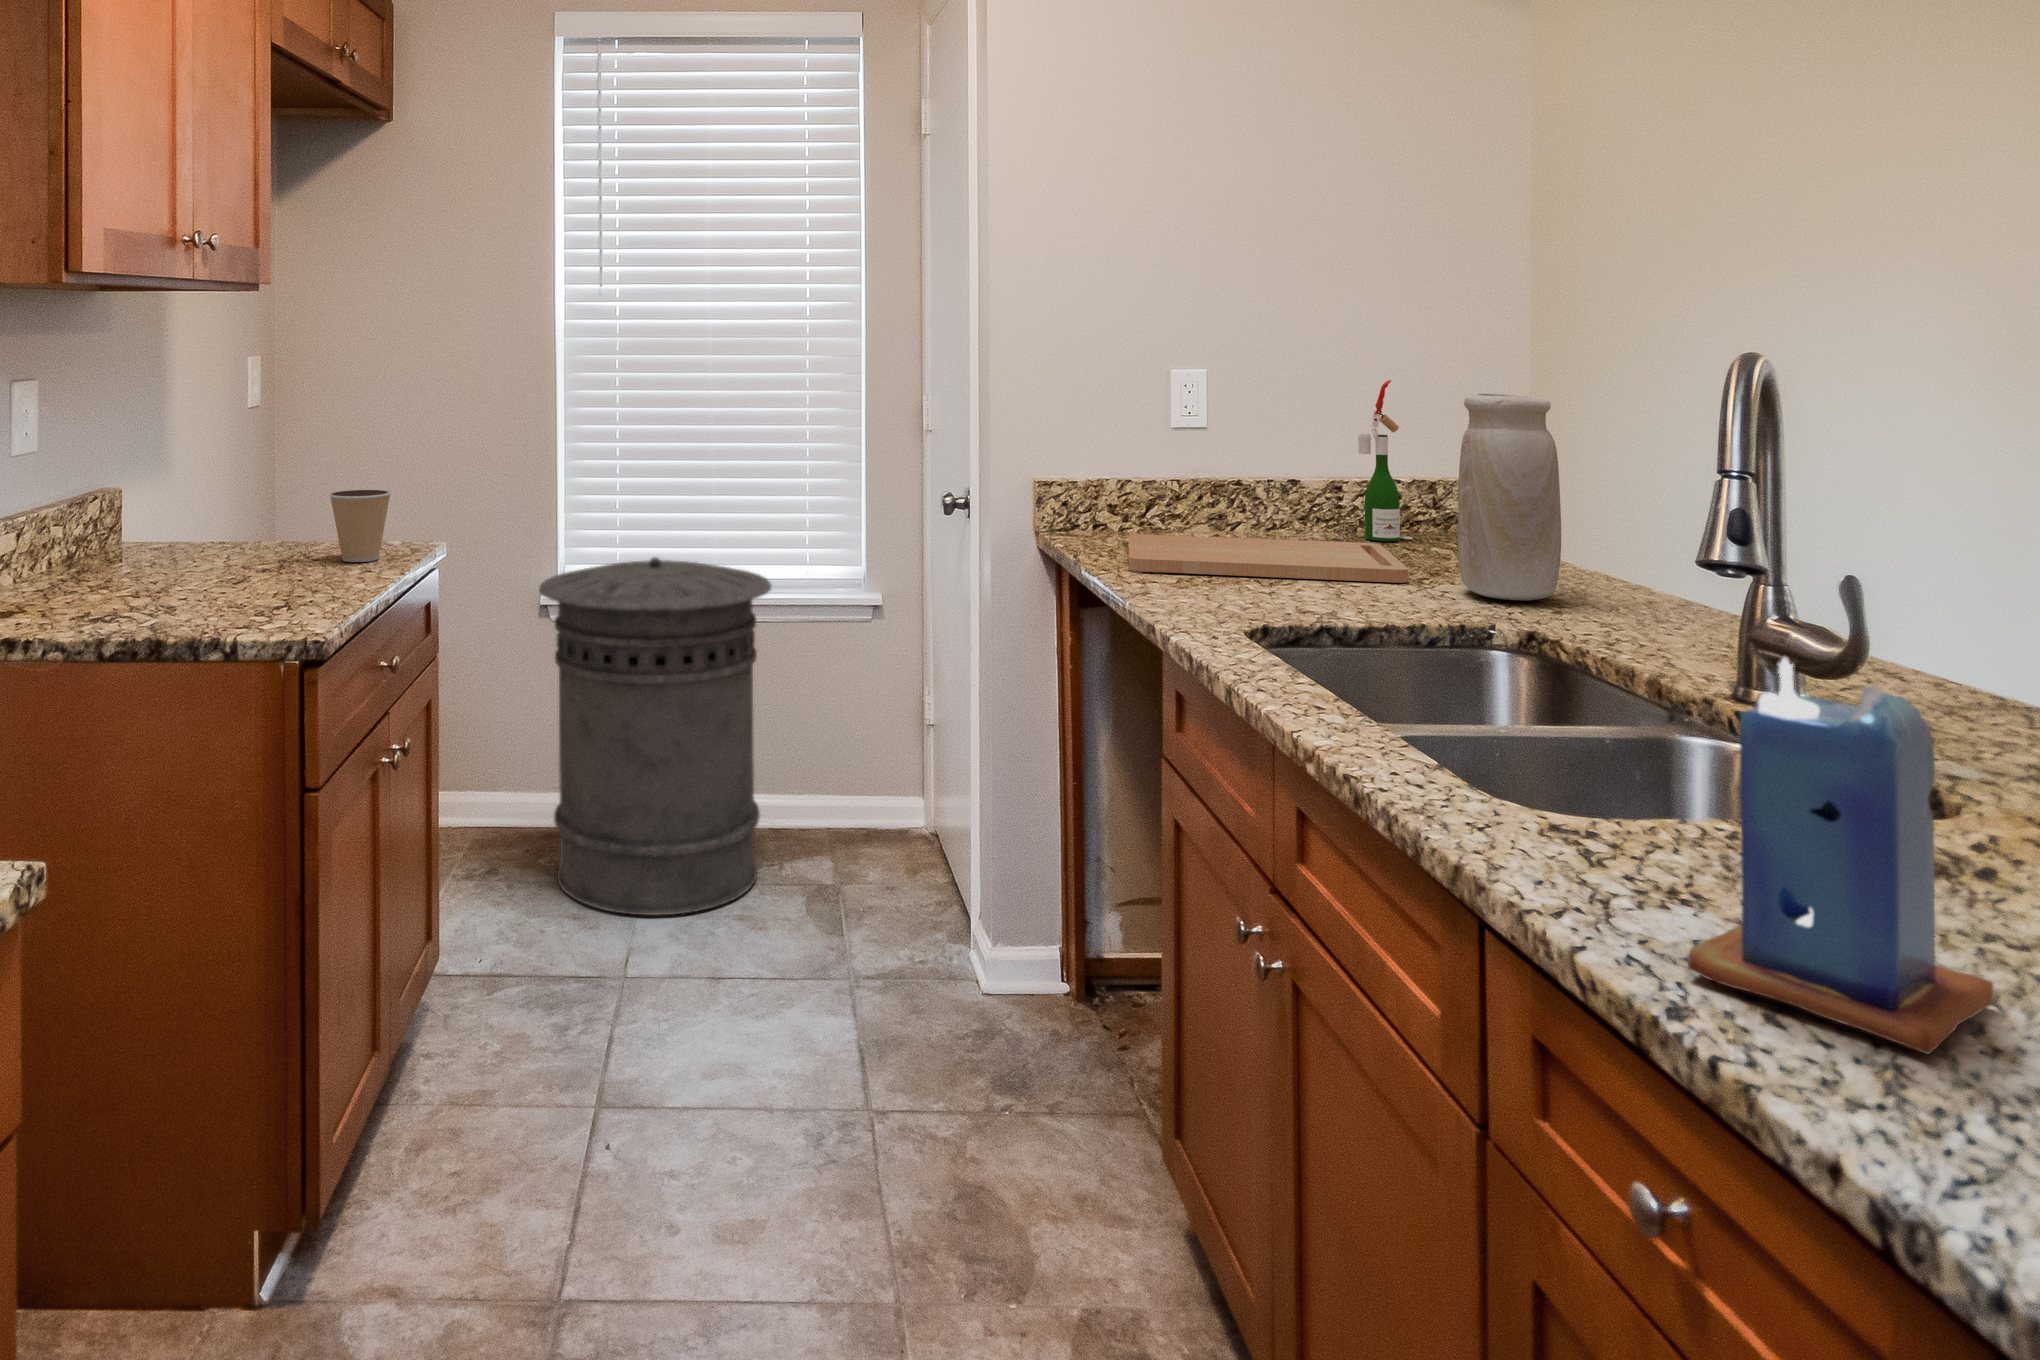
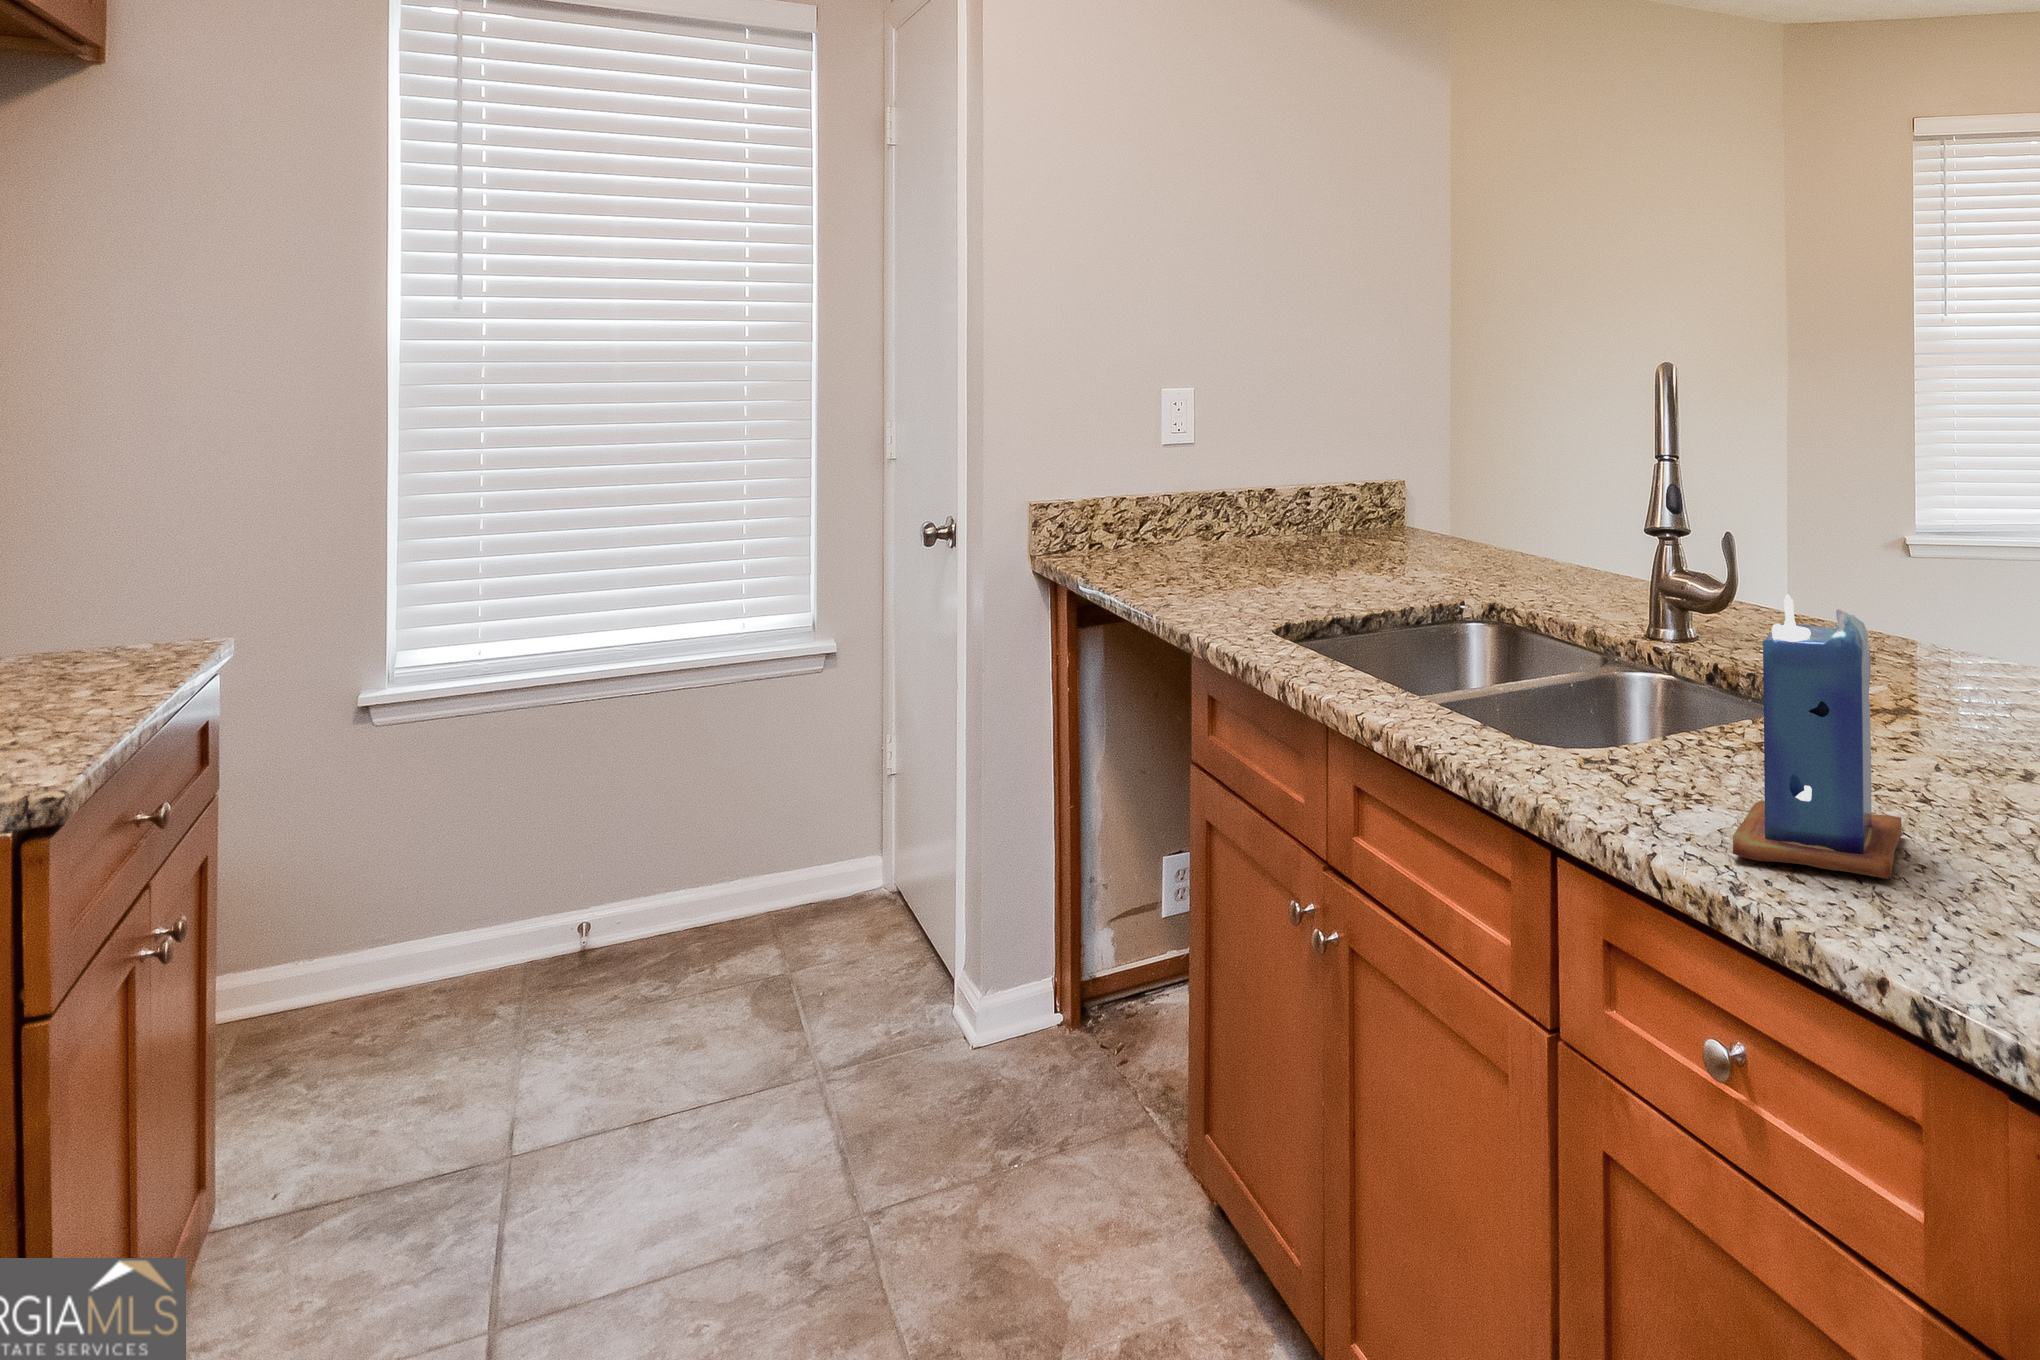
wine bottle: present [1358,380,1412,541] -> none [1324,392,1367,538]
vase: present [1458,394,1561,600] -> none [1424,401,1502,578]
coffee cup: present [329,490,391,562] -> none [21,570,142,678]
cutting board: present [1129,534,1408,583] -> none [1129,540,1383,584]
trash can: present [539,557,771,915] -> none [365,625,706,1083]

